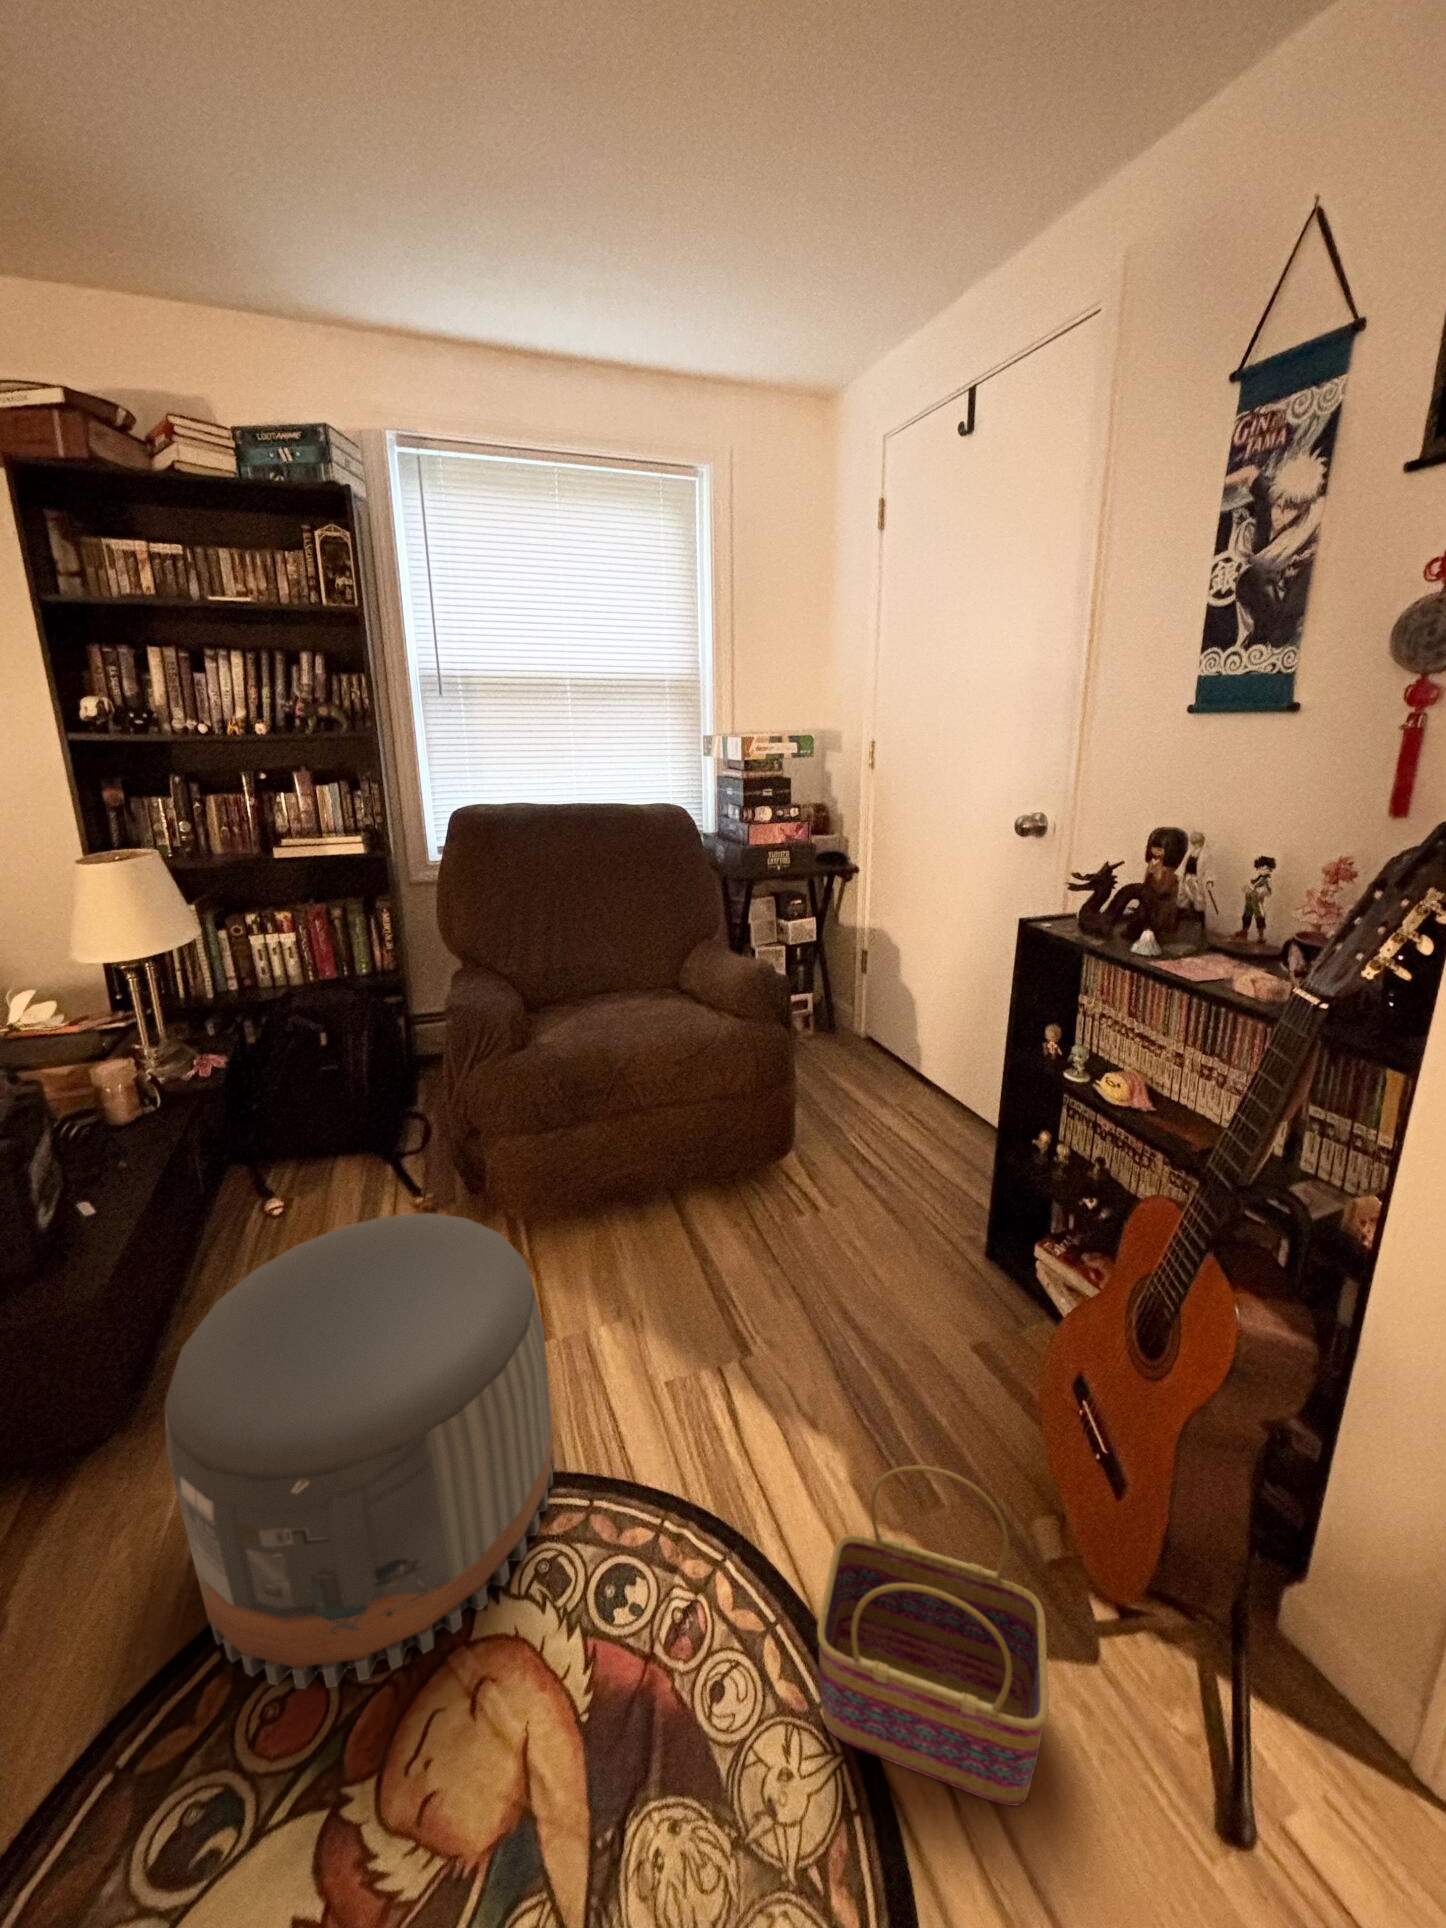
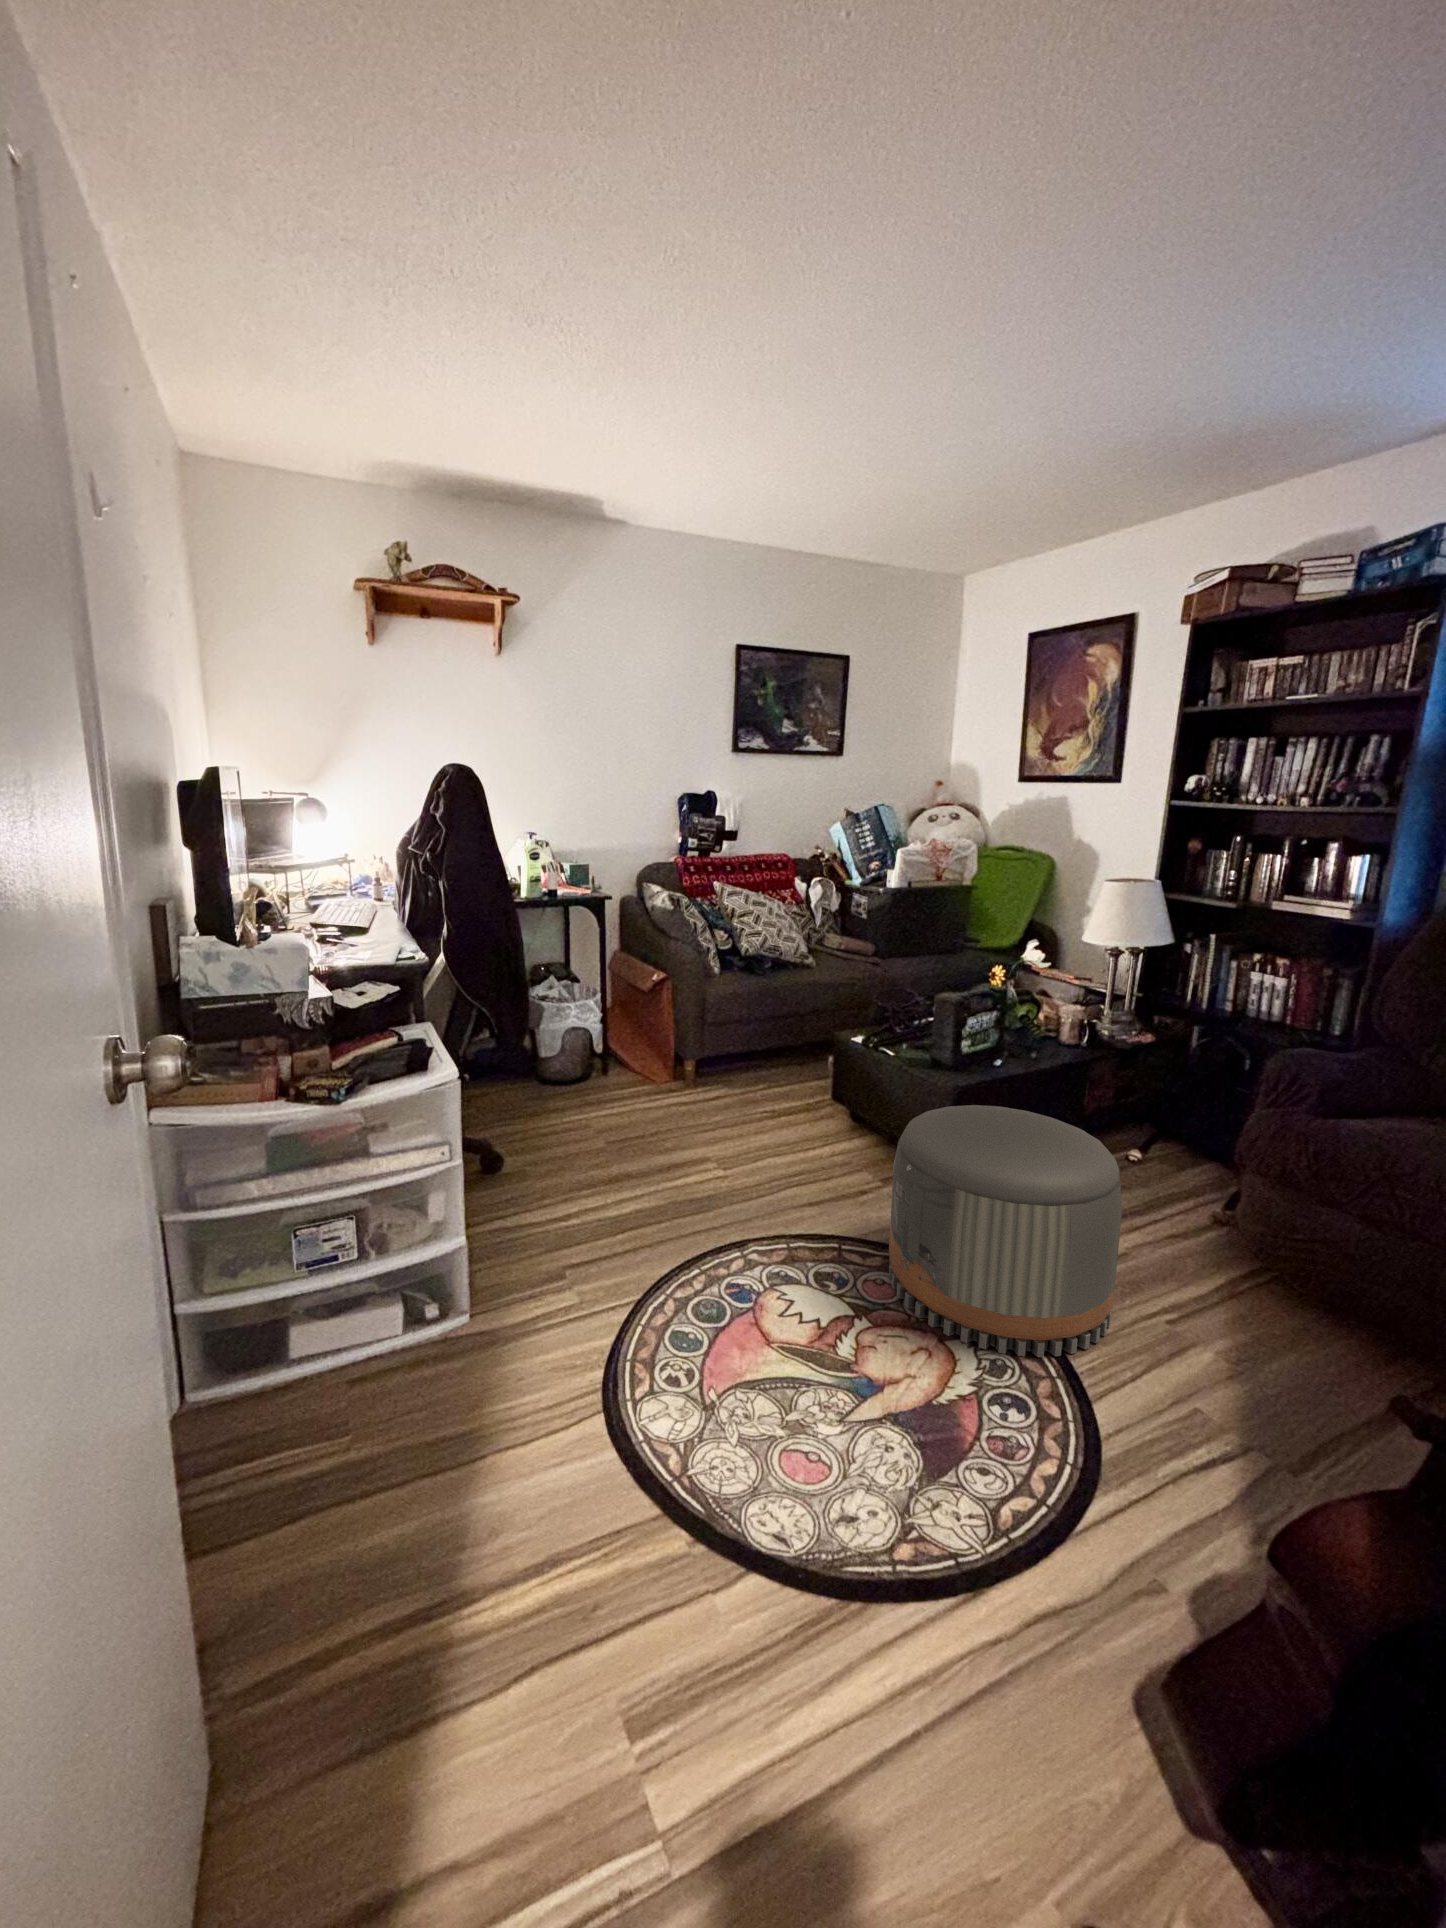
basket: present [817,1465,1049,1806] -> none [991,1407,1136,1723]

